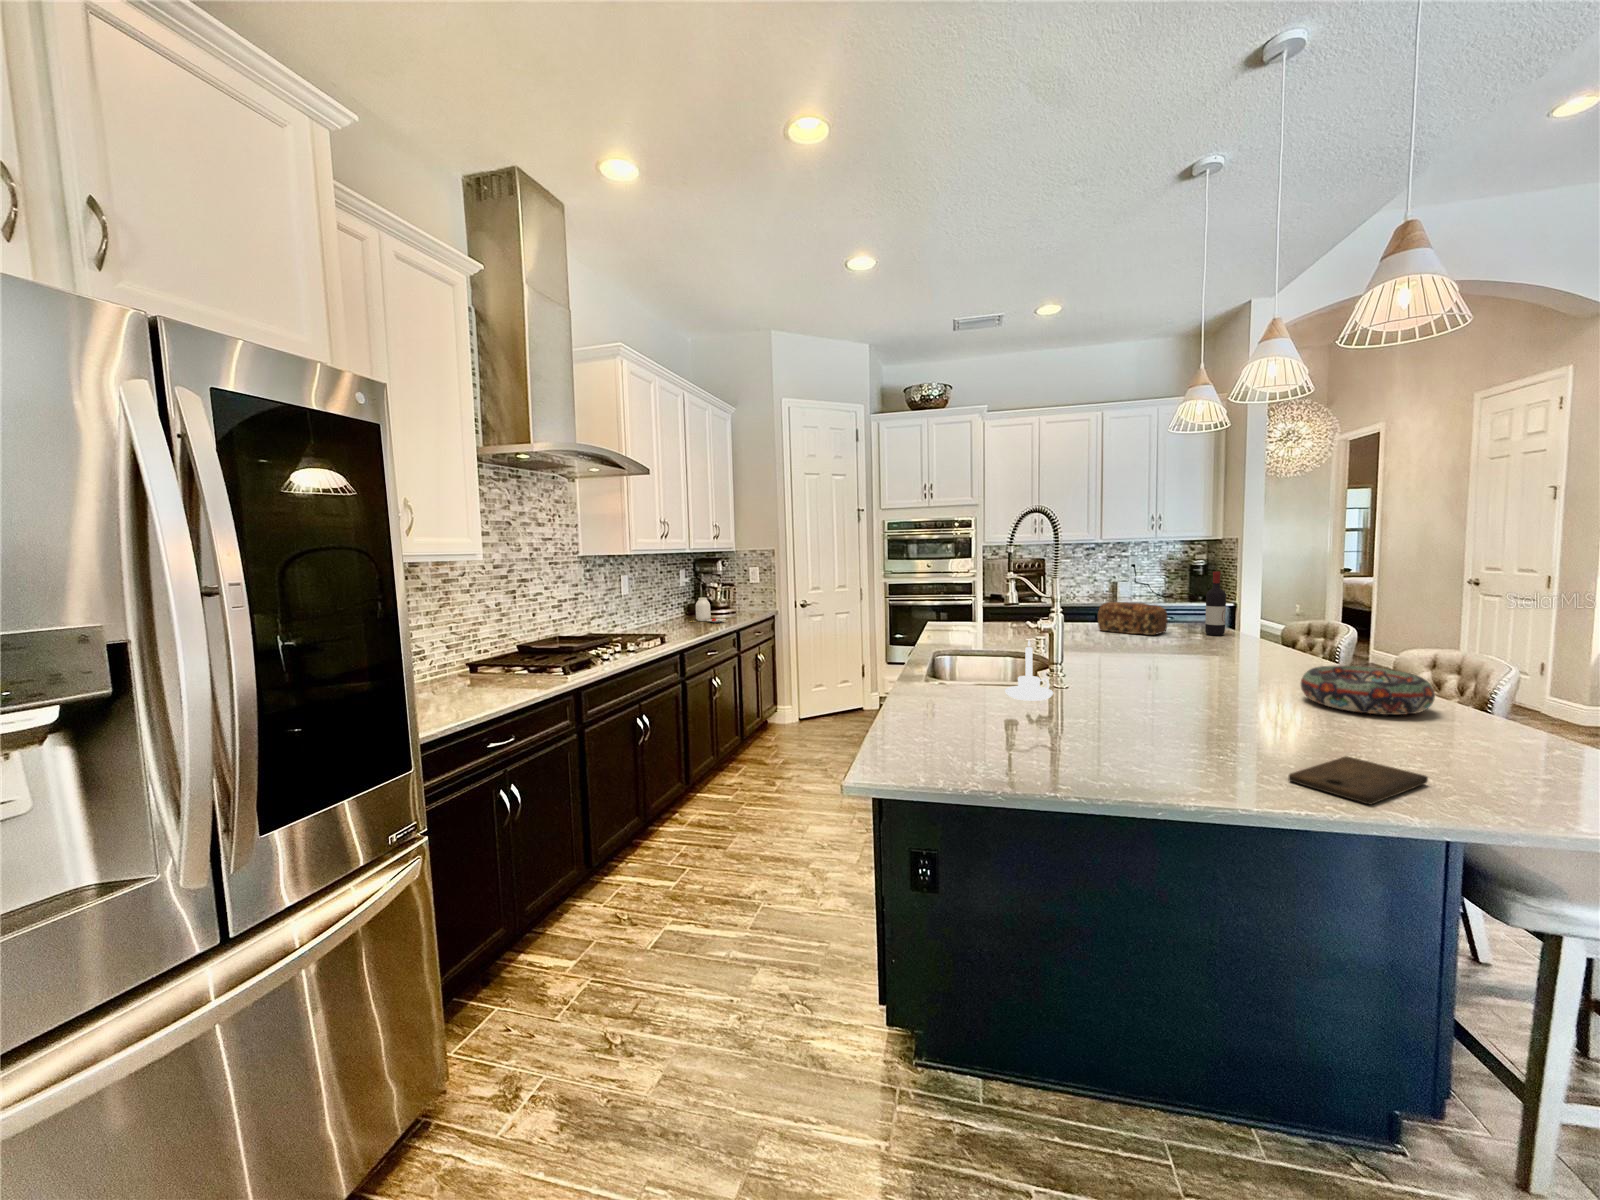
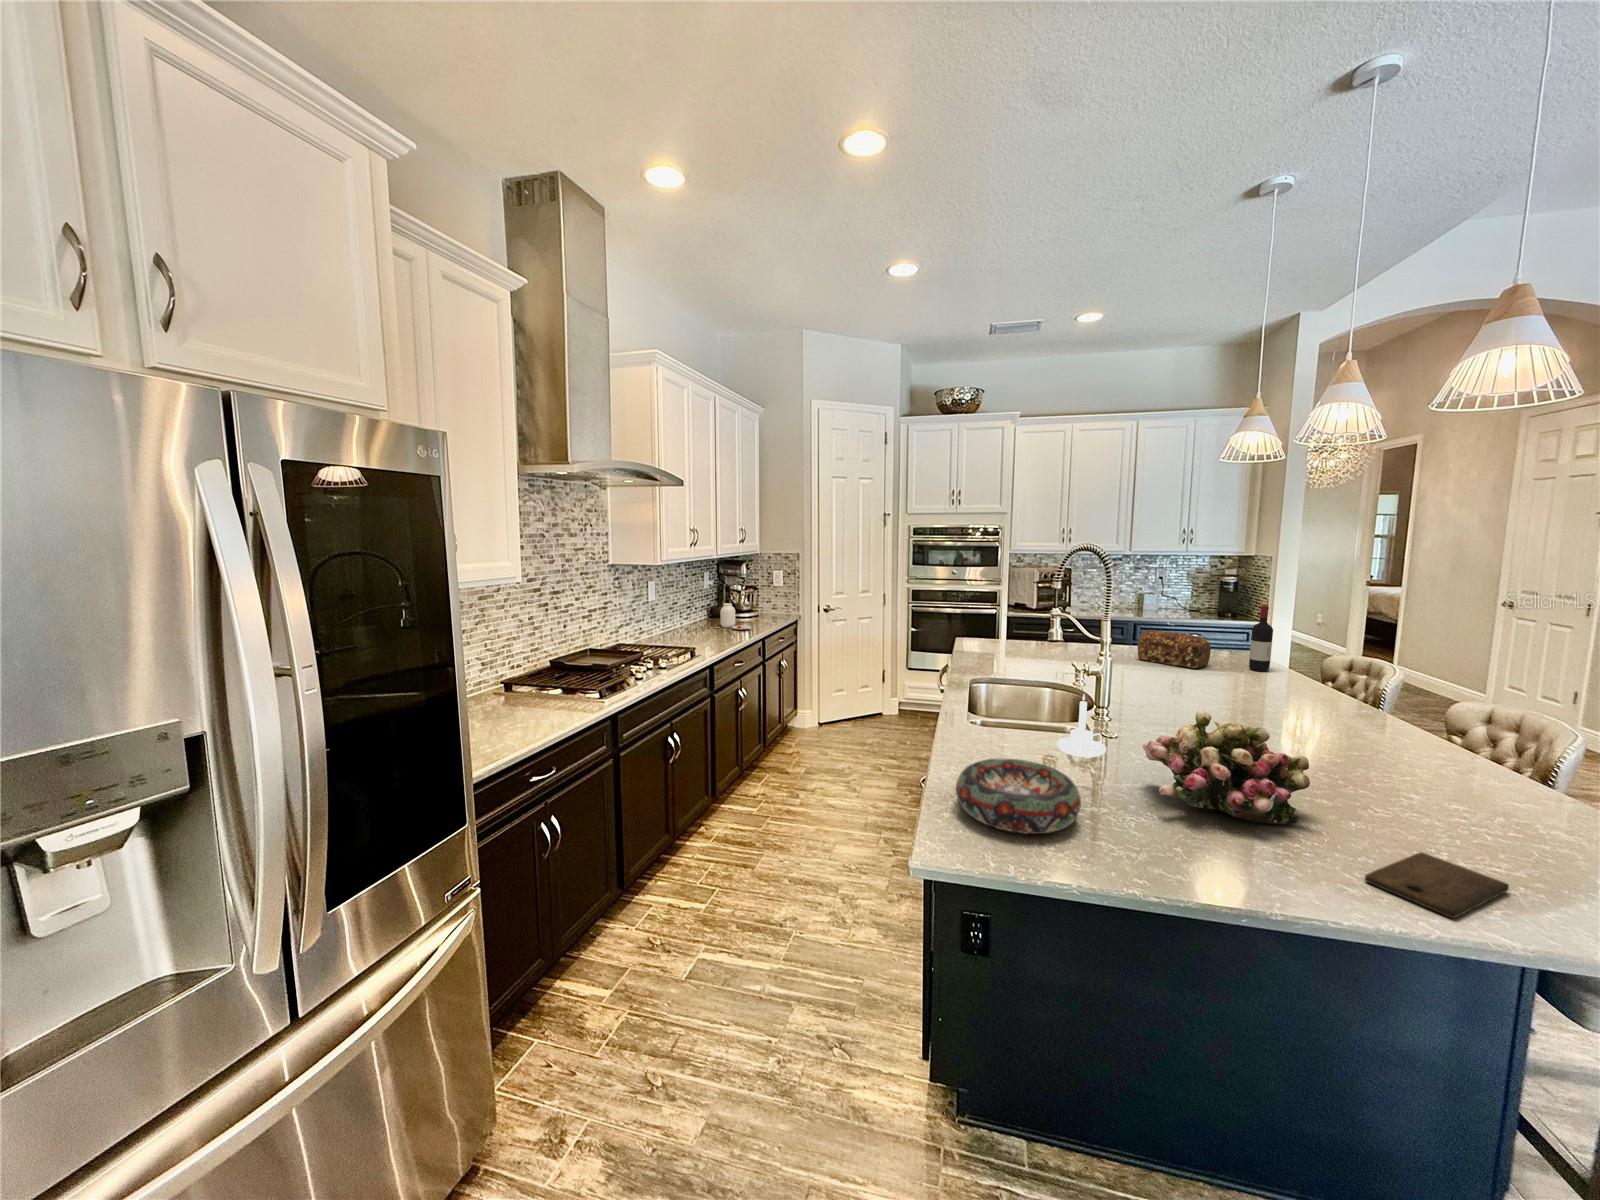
flower arrangement: none [1082,641,1240,743] -> present [1143,710,1310,825]
decorative bowl: present [1301,666,1435,715] -> present [956,759,1081,834]

